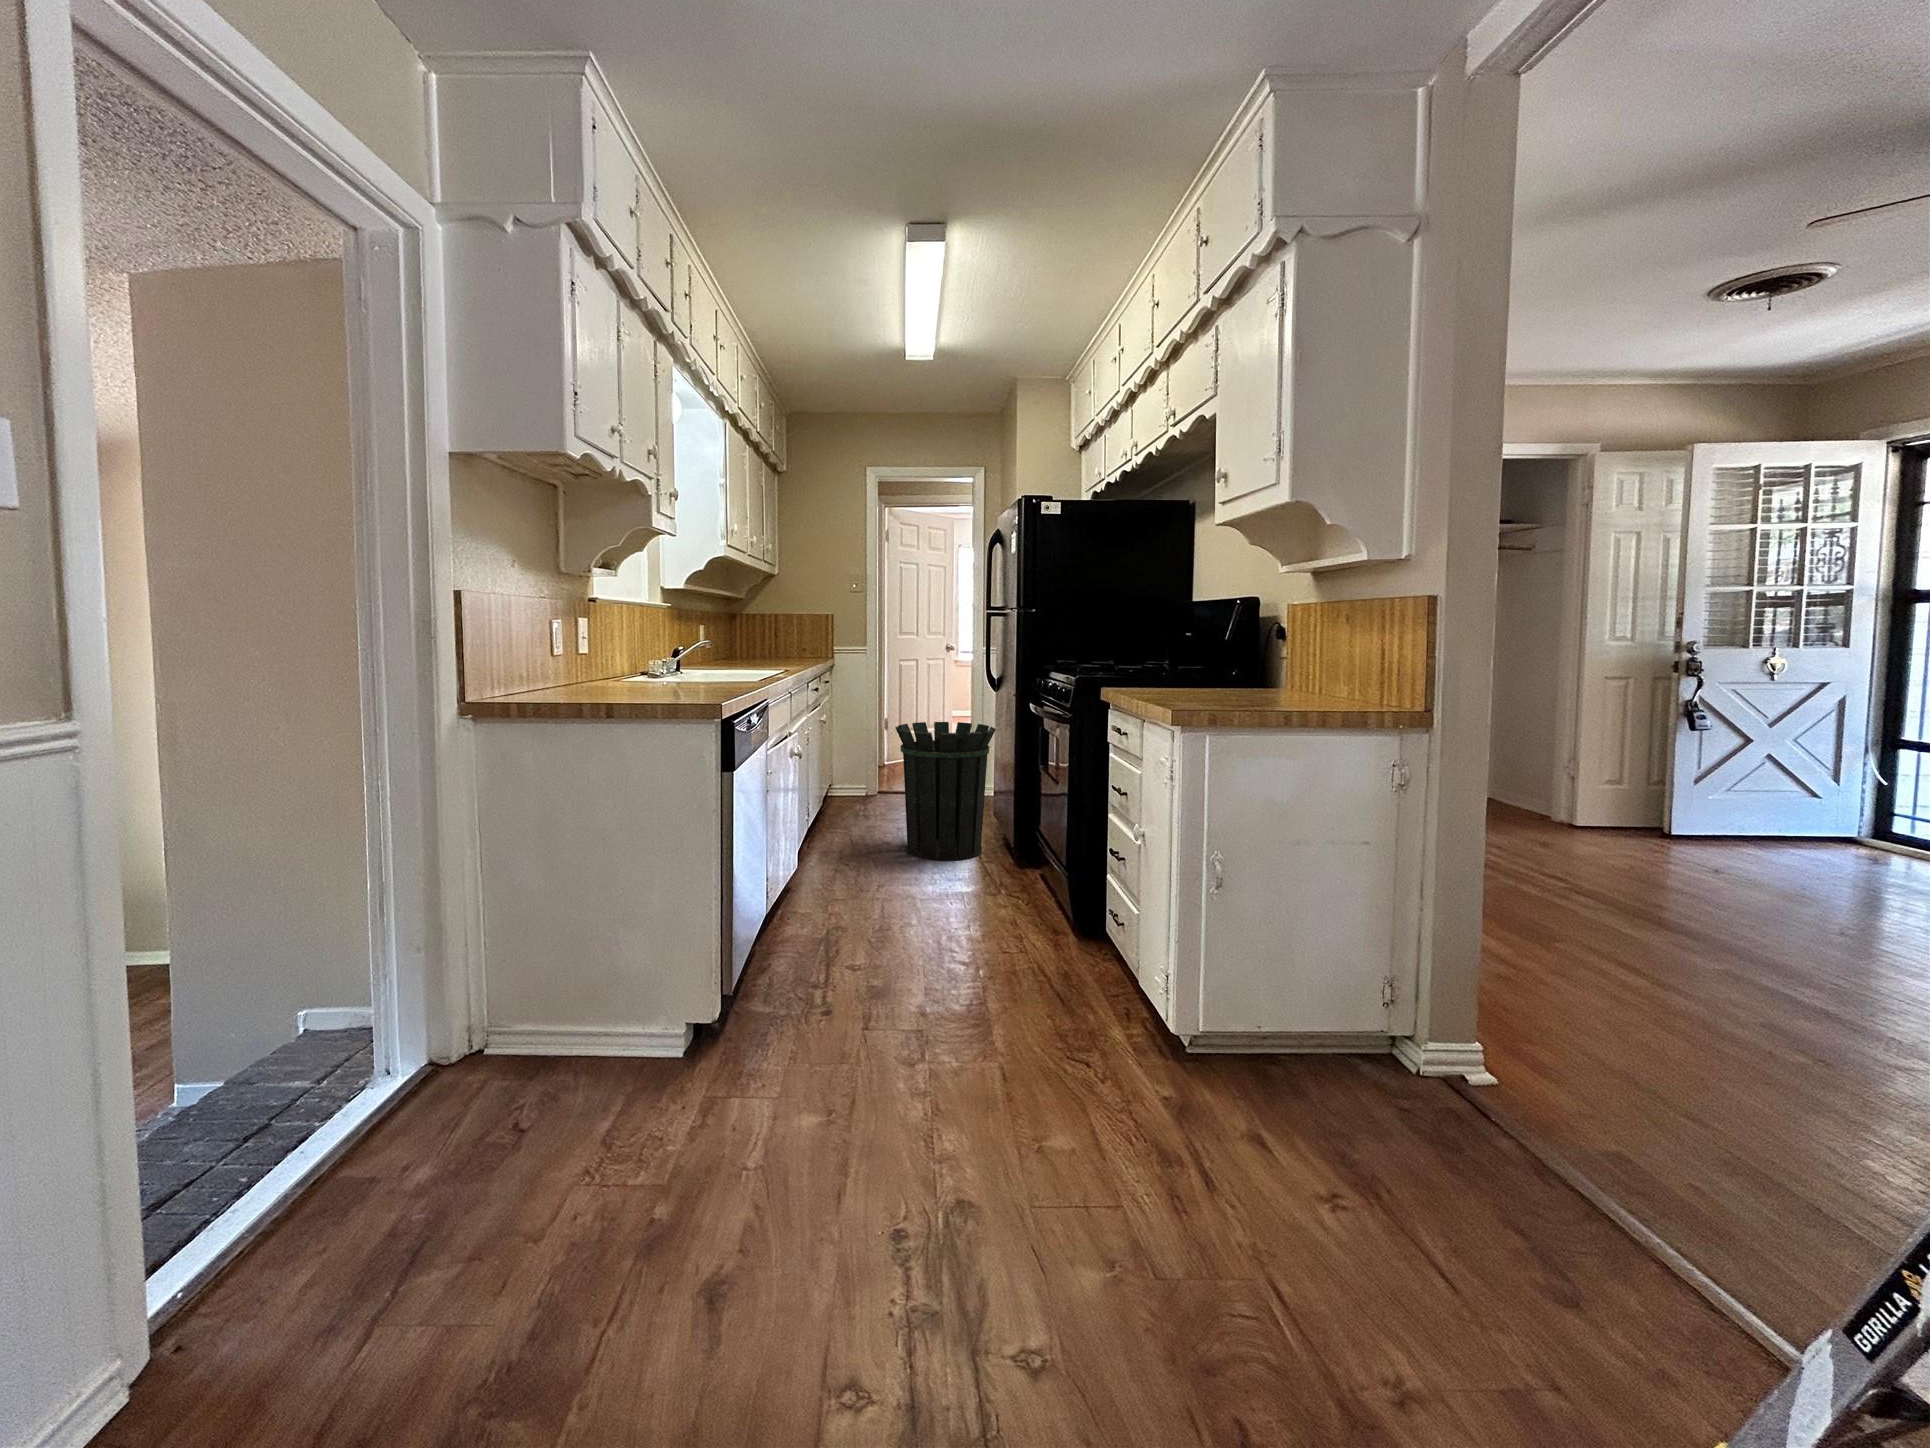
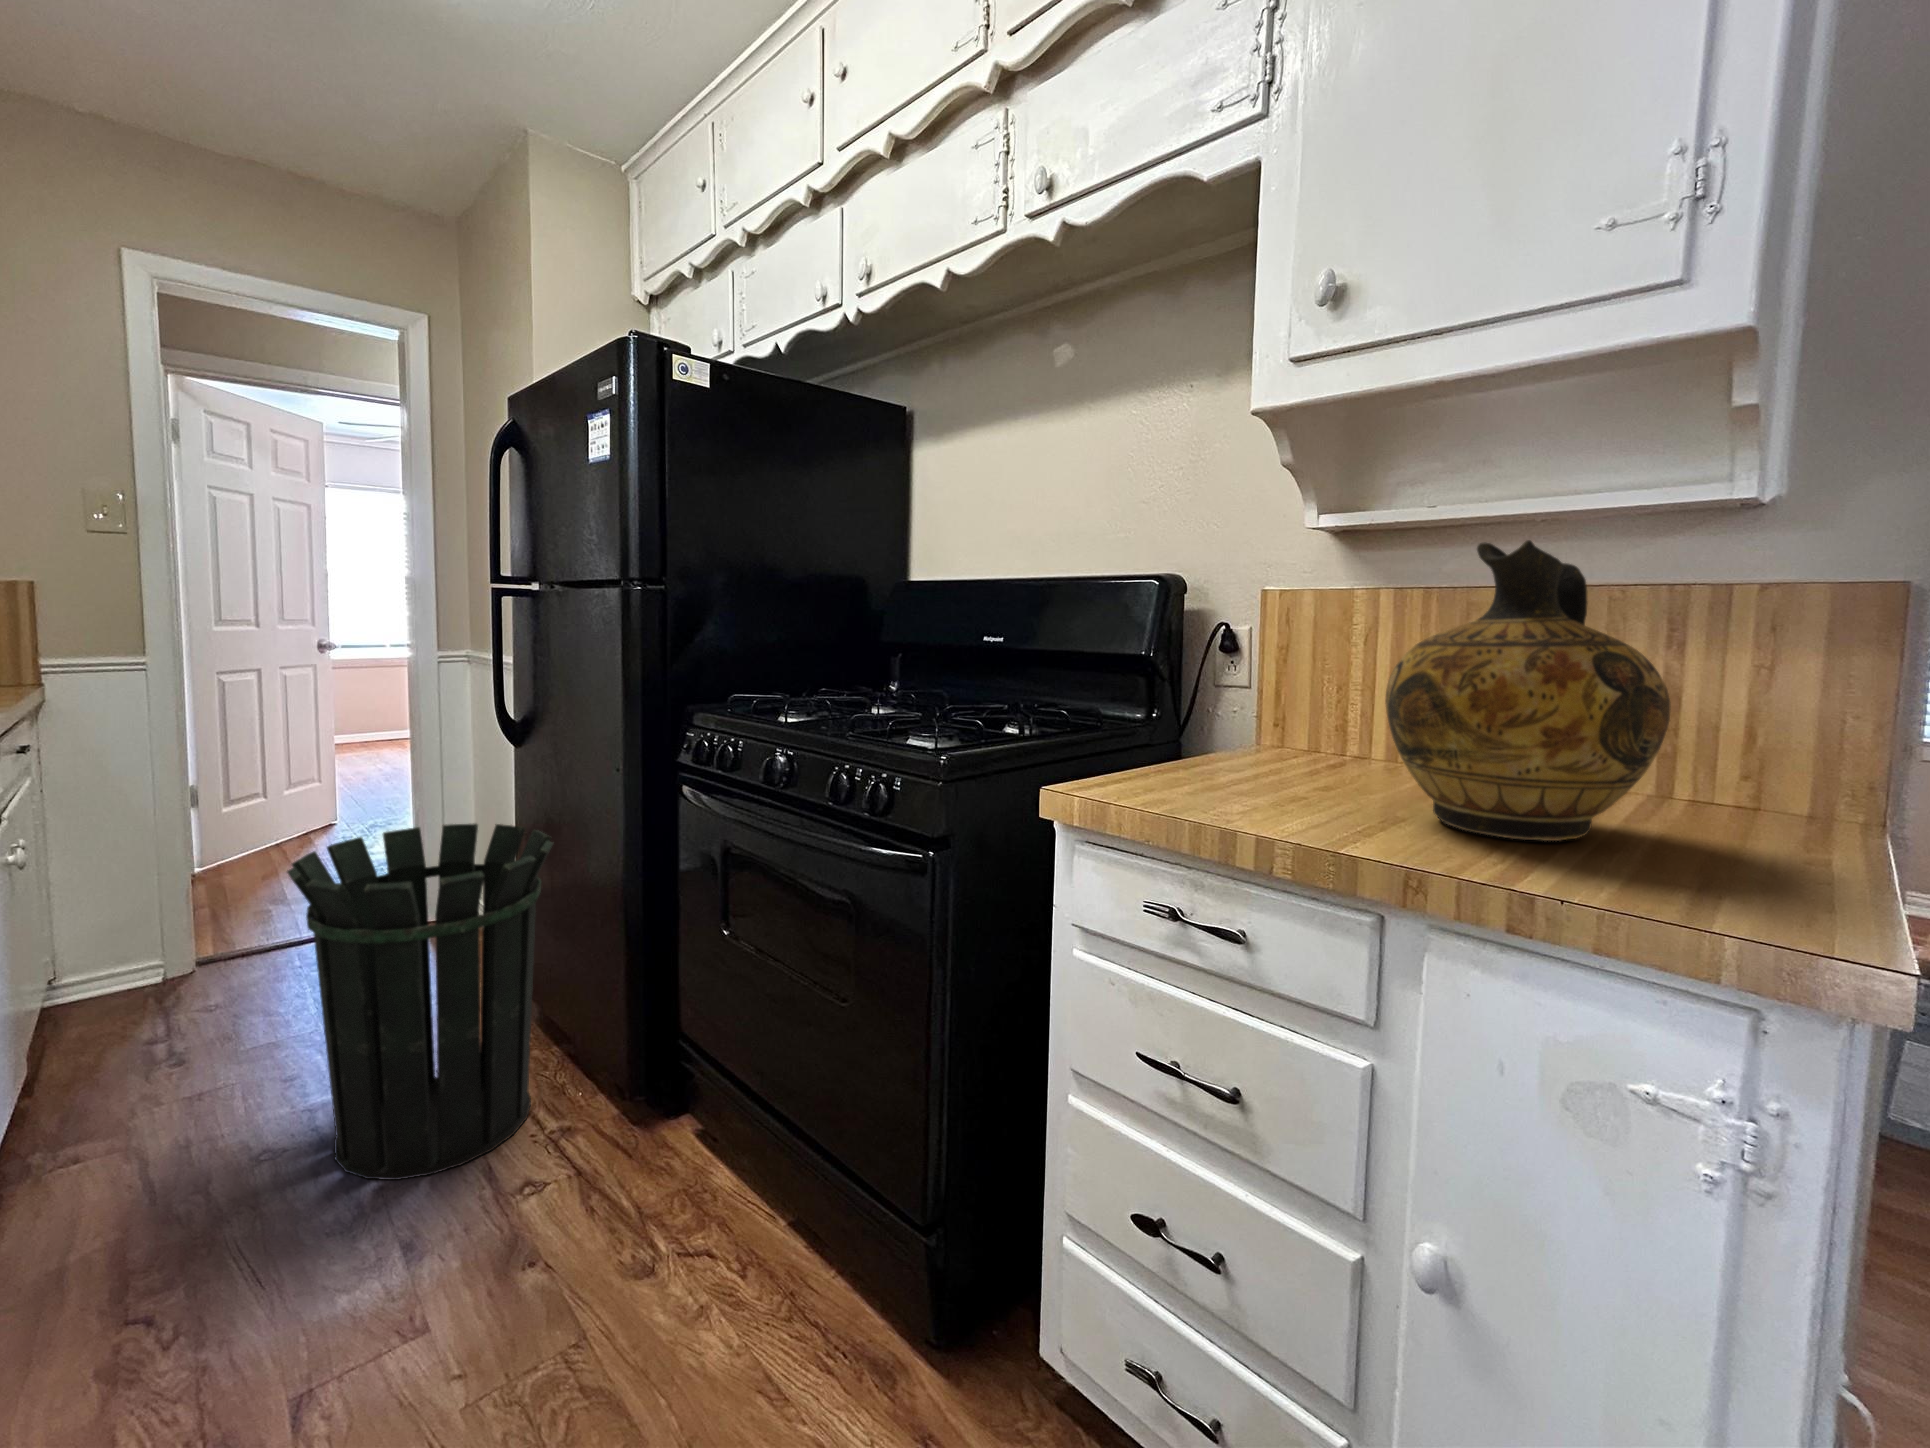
ceramic jug: none [1180,587,1276,699] -> present [1385,540,1671,841]

